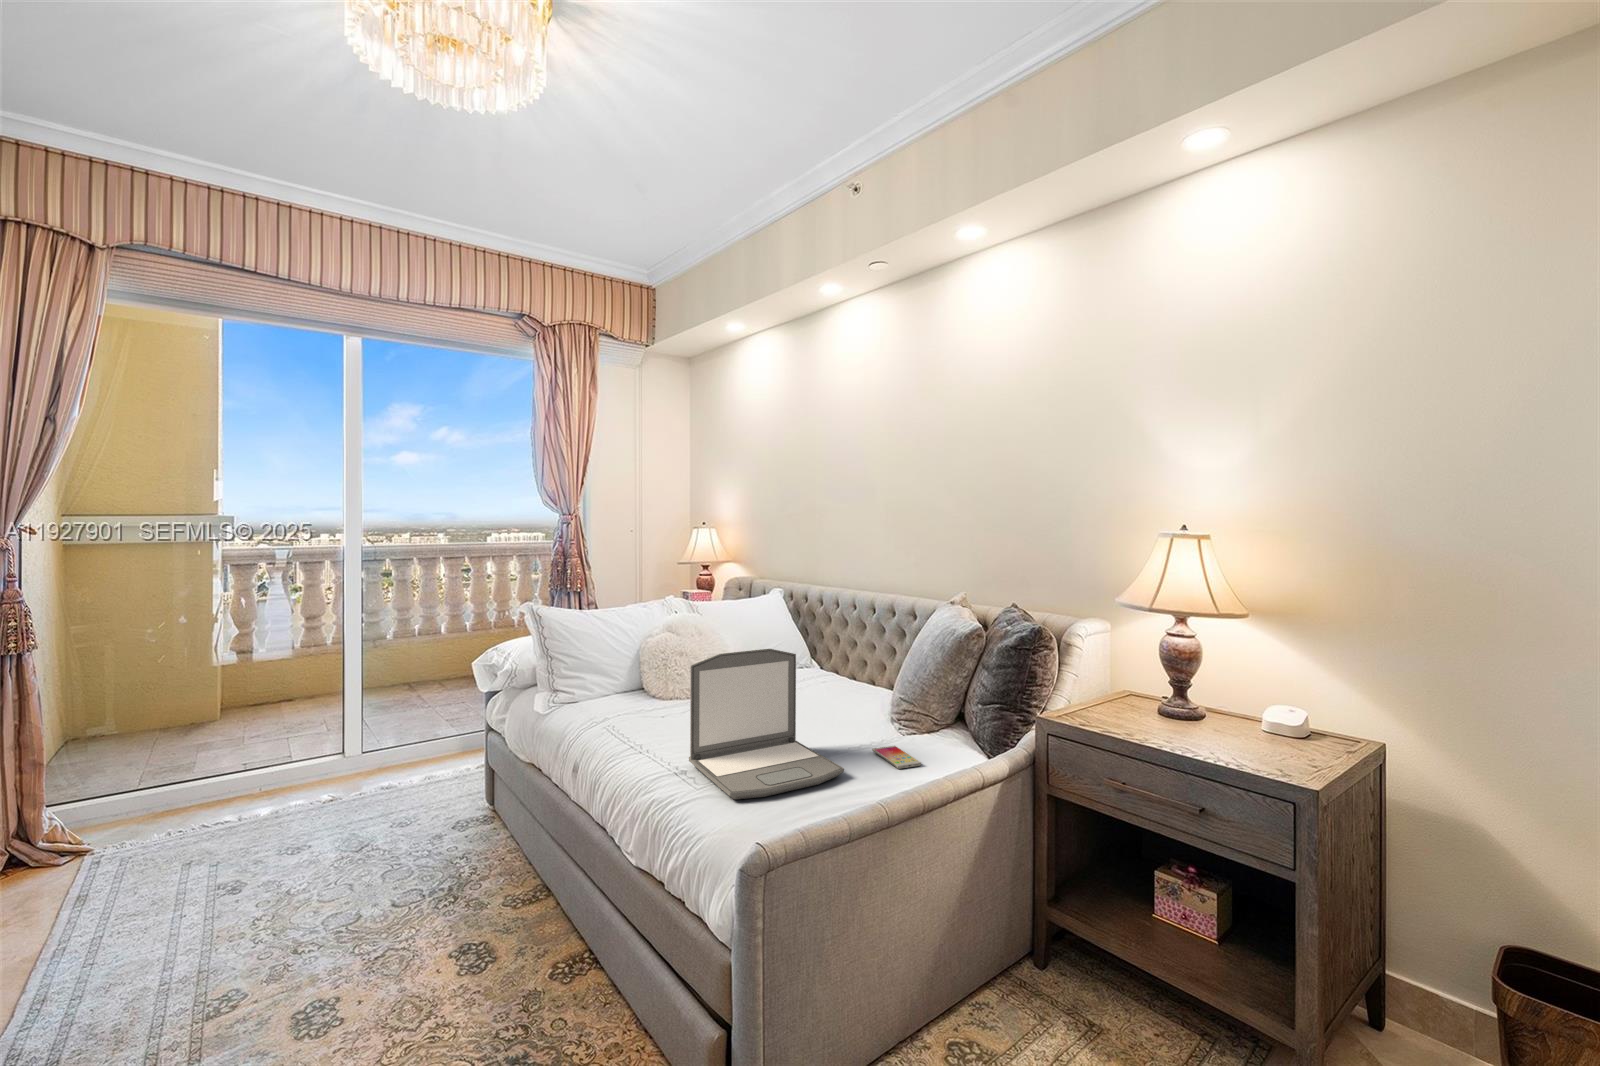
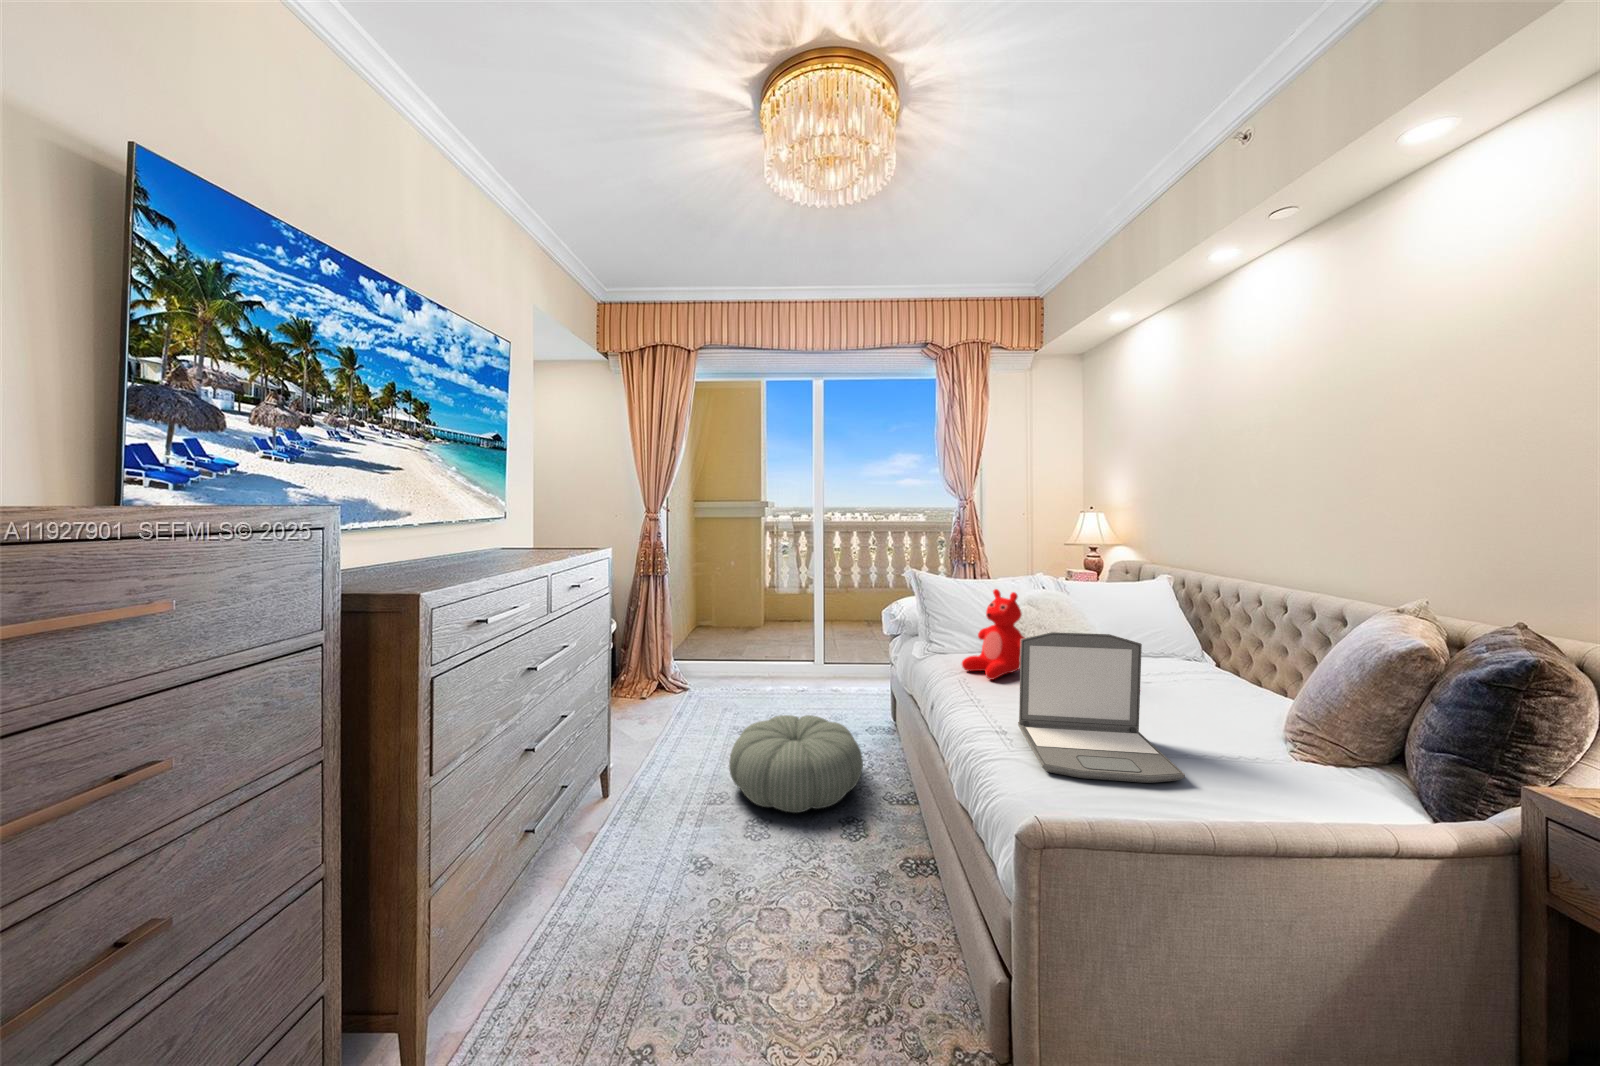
teddy bear: none [601,615,680,720] -> present [962,589,1024,680]
smartphone: present [872,746,921,769] -> none [1237,763,1303,799]
pouf: none [240,822,473,981] -> present [729,715,863,813]

